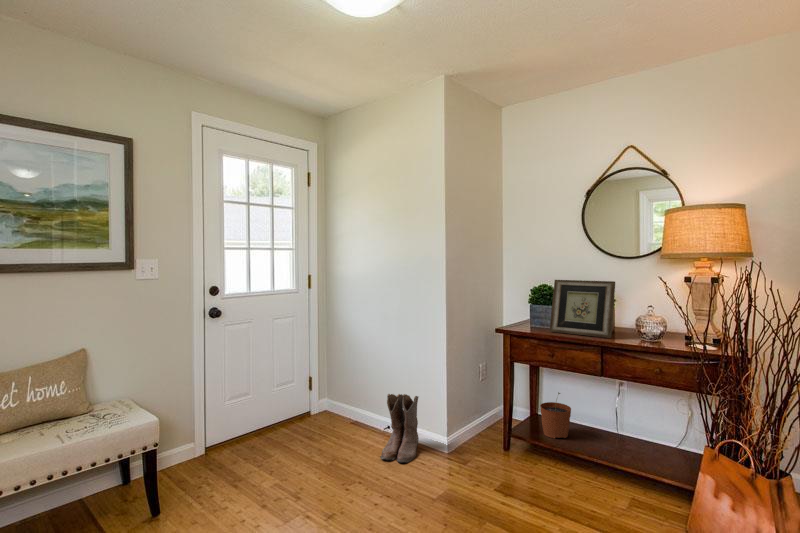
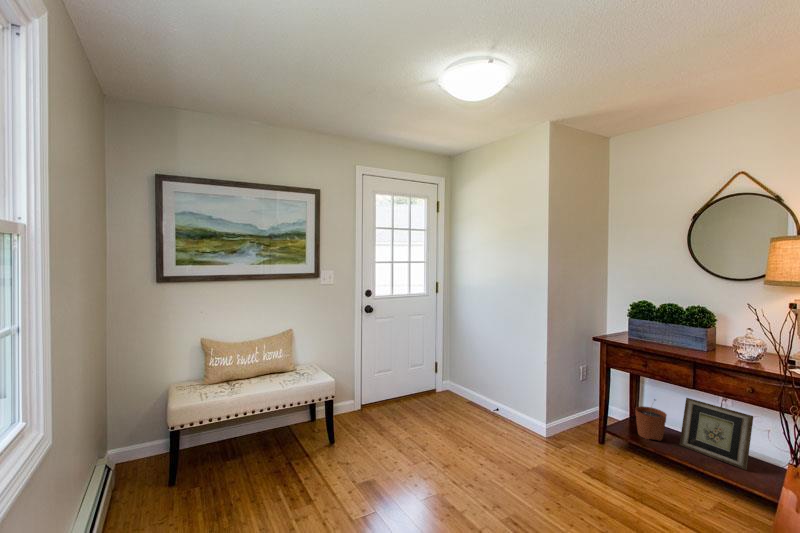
picture frame: present [550,280,615,338] -> present [680,398,753,470]
boots: present [380,394,419,463] -> none [488,382,523,439]

